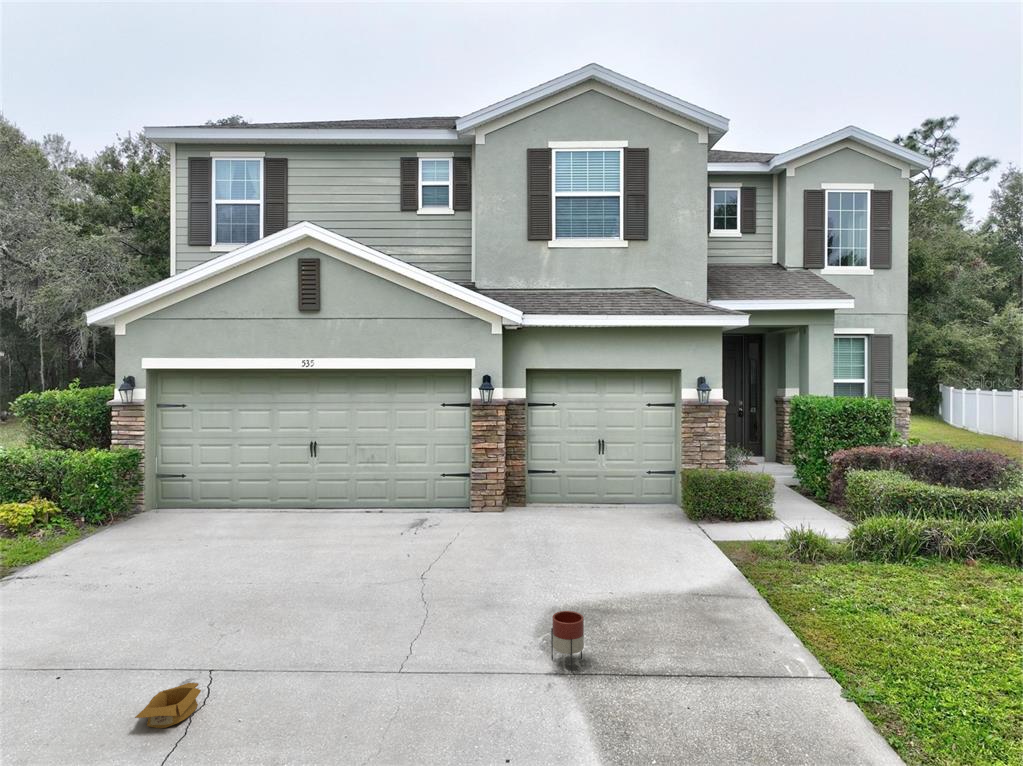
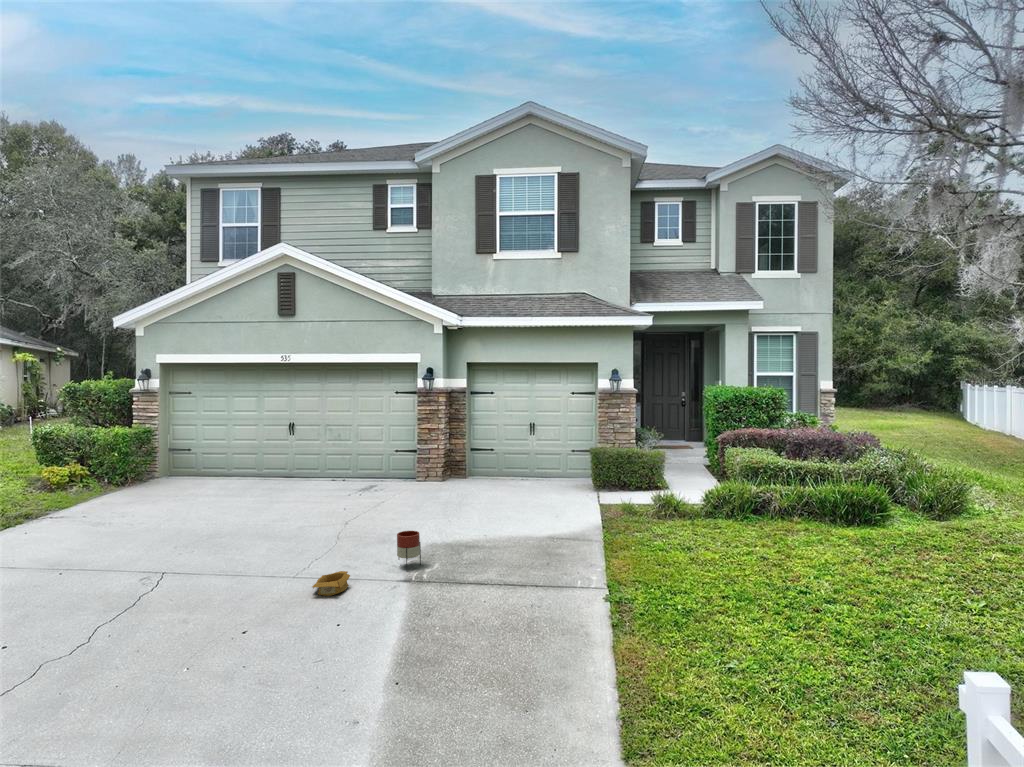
cardboard box: present [135,683,201,728] -> present [312,571,350,596]

